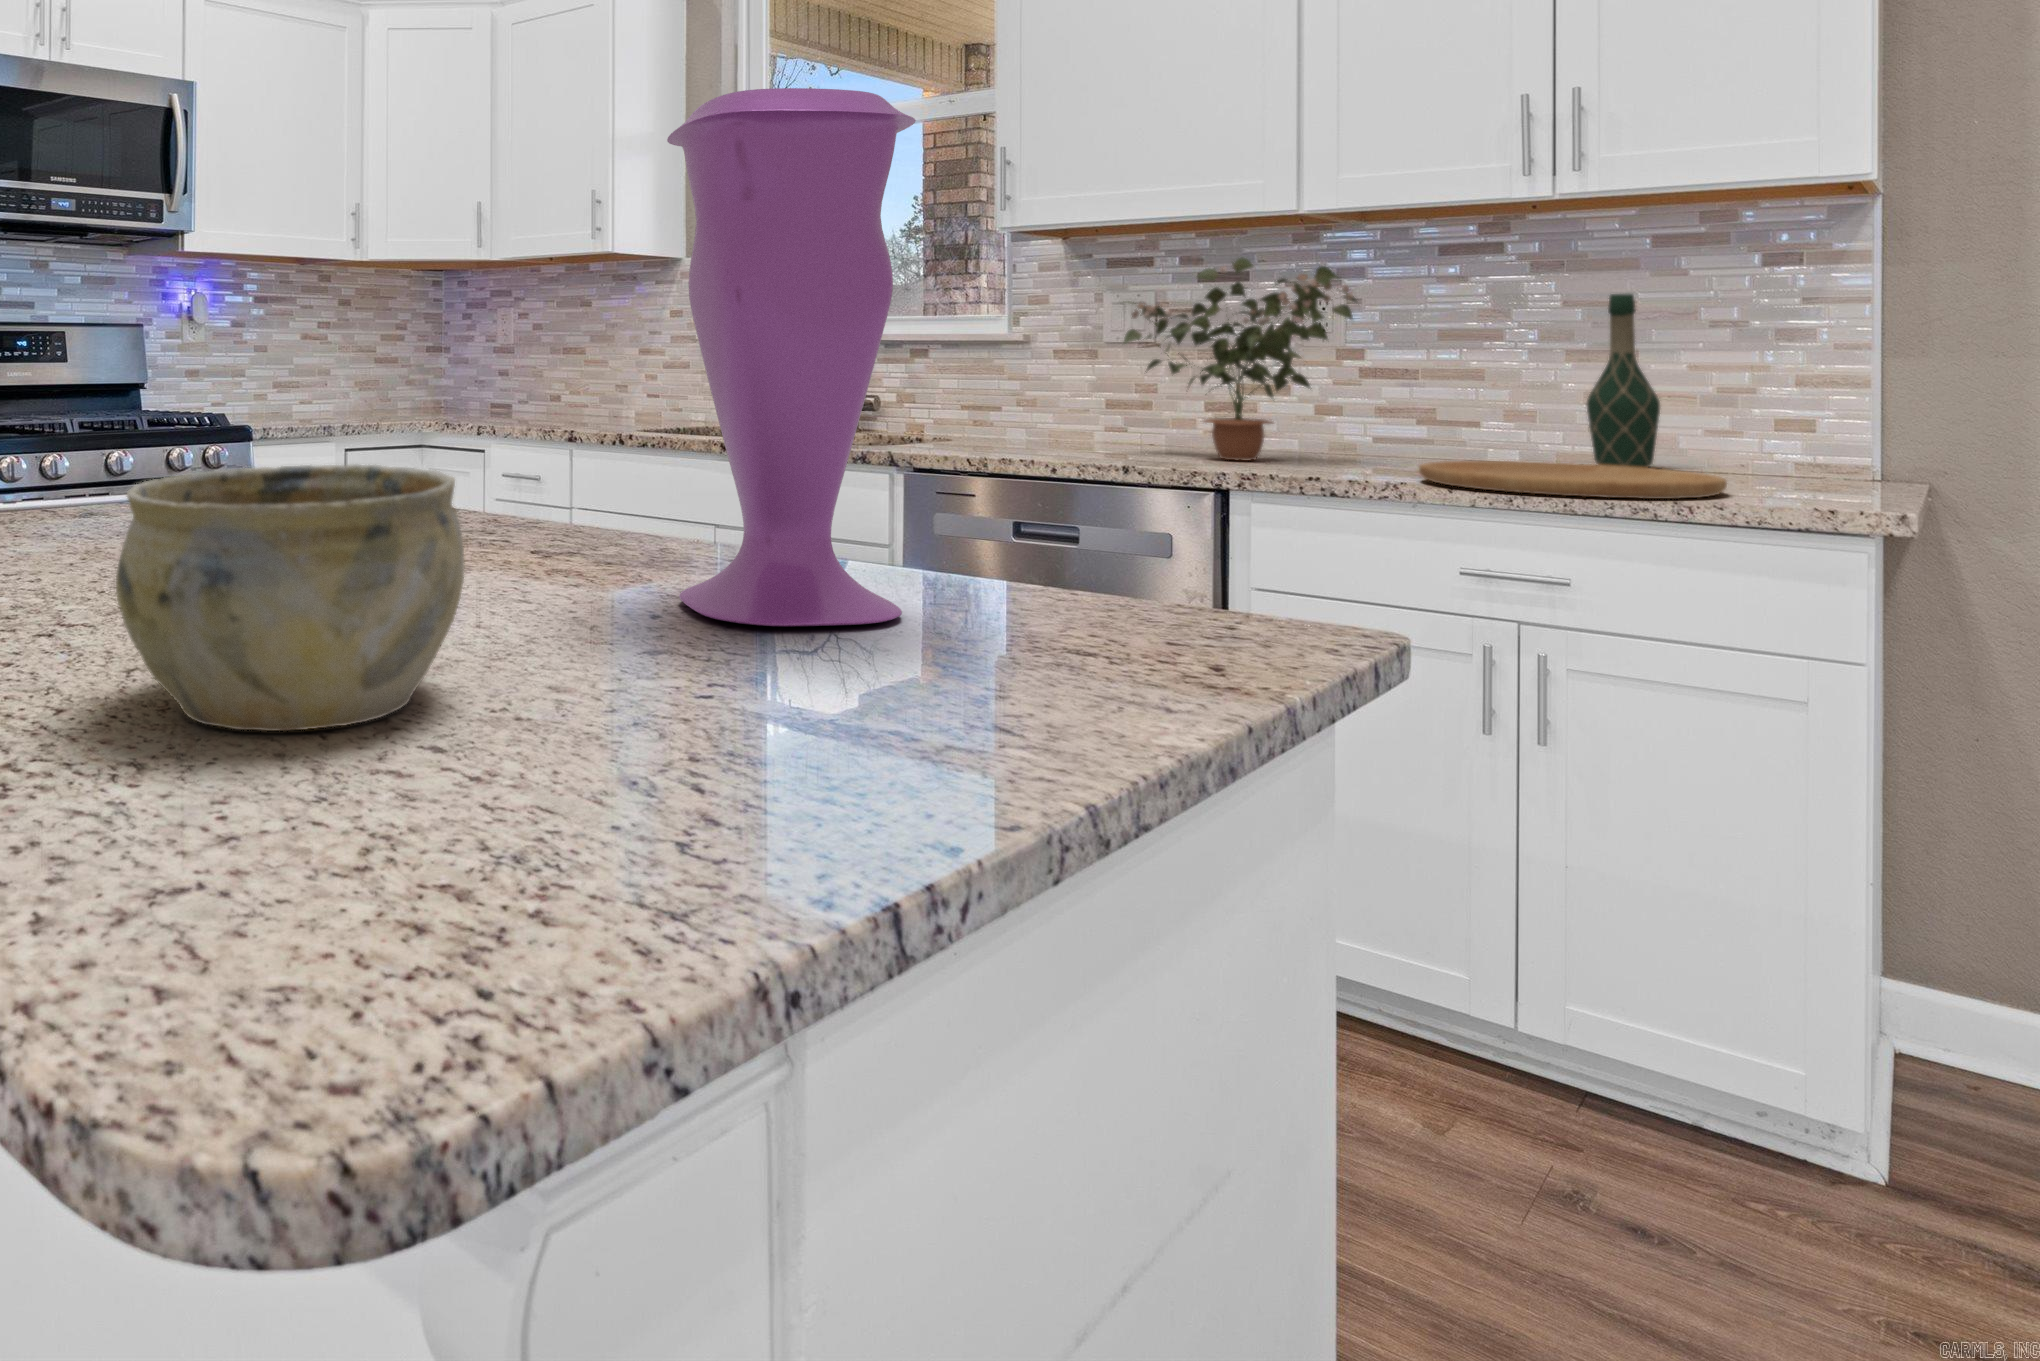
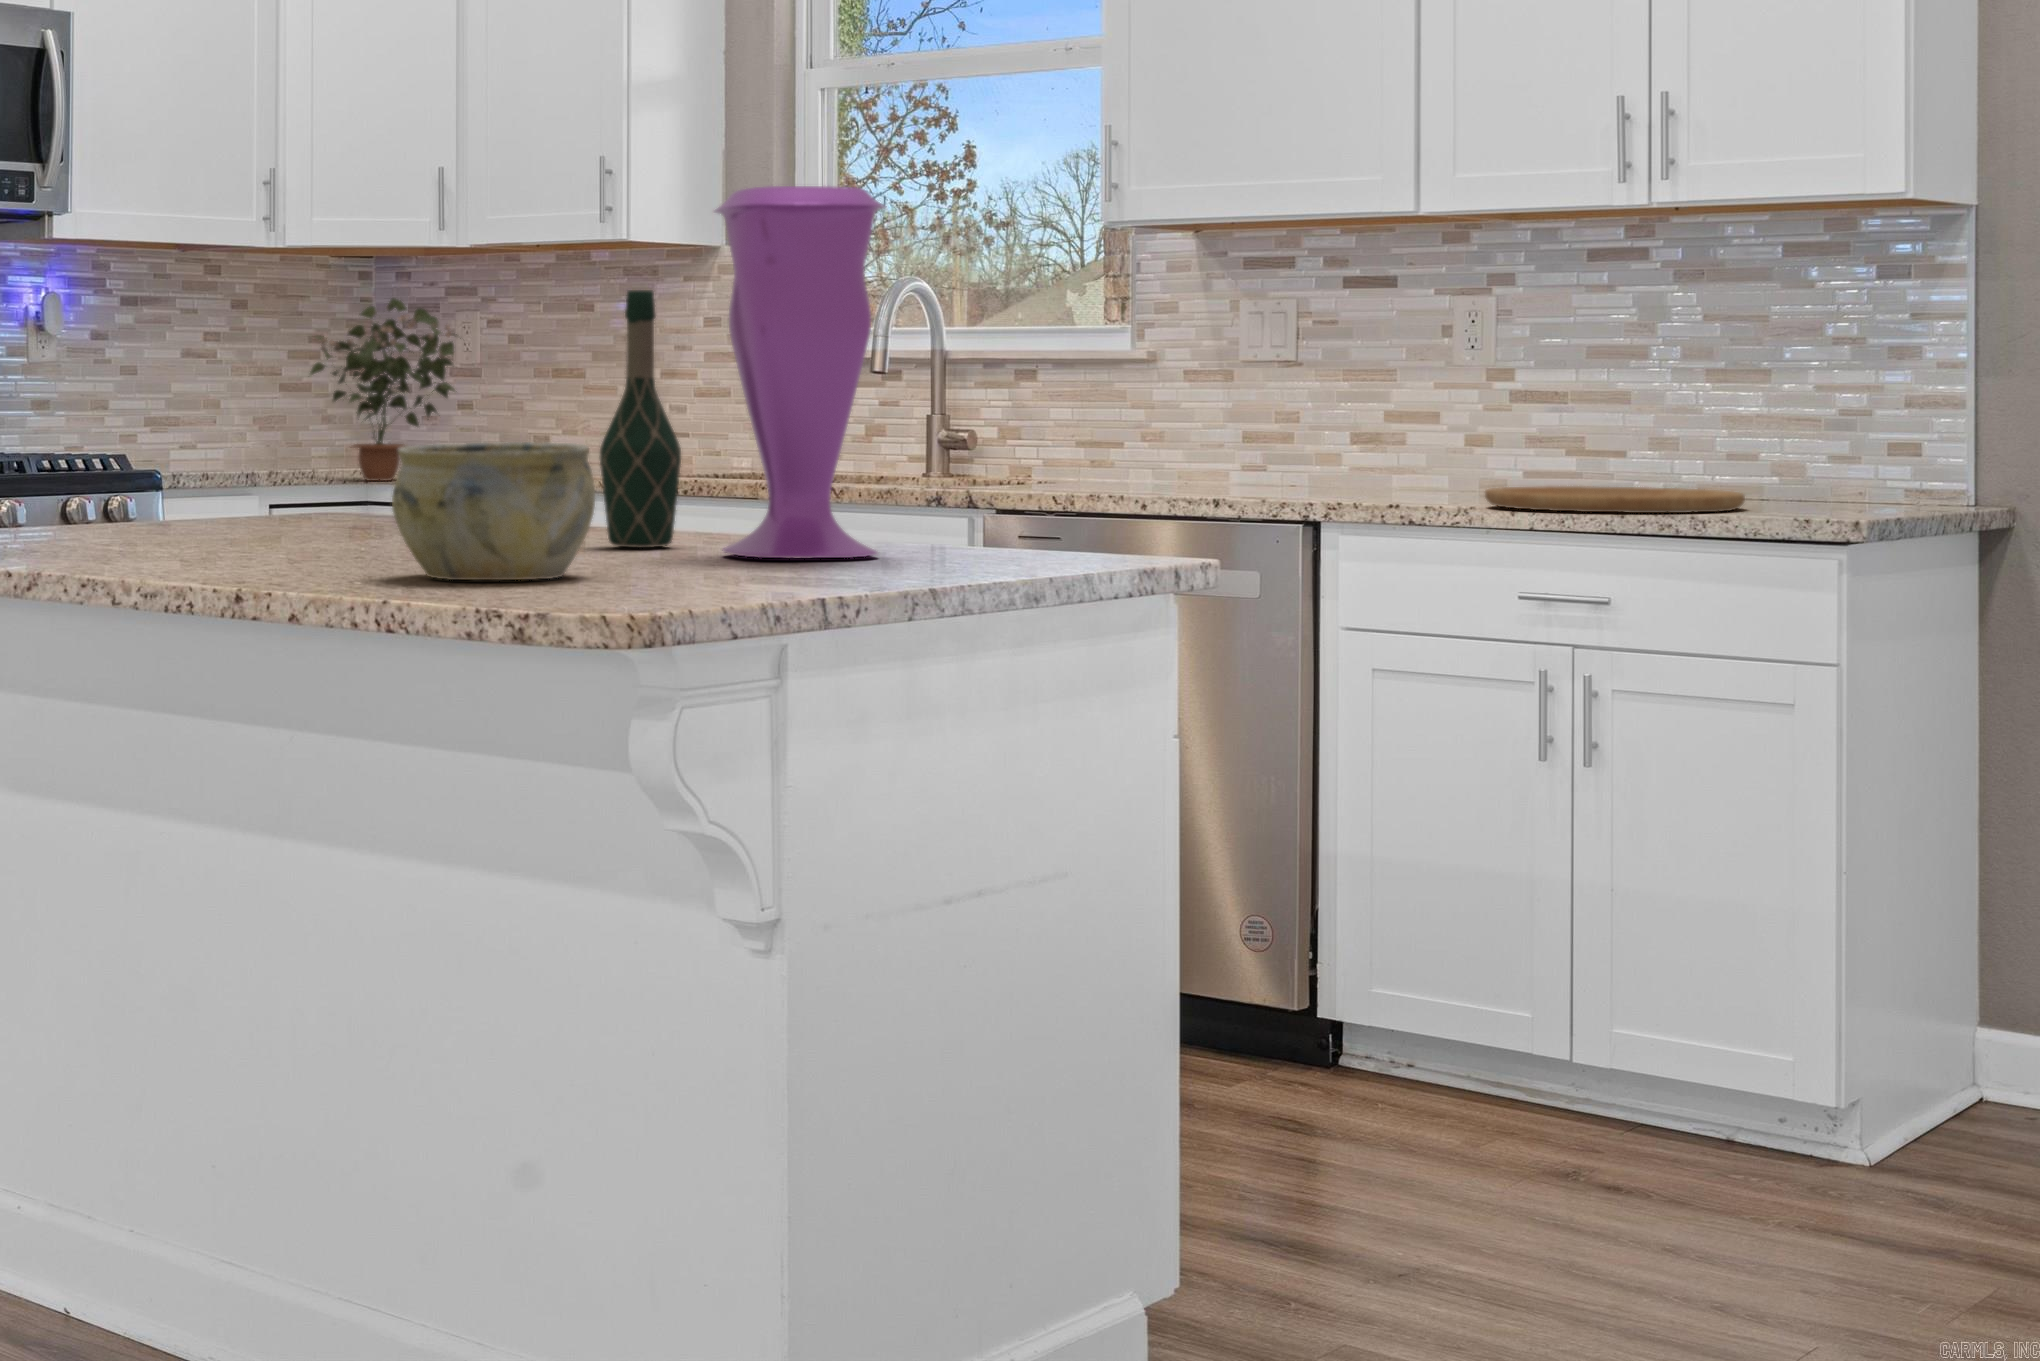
potted plant: present [1124,258,1357,461] -> present [310,298,457,481]
wine bottle: present [1587,294,1660,468] -> present [600,290,681,548]

